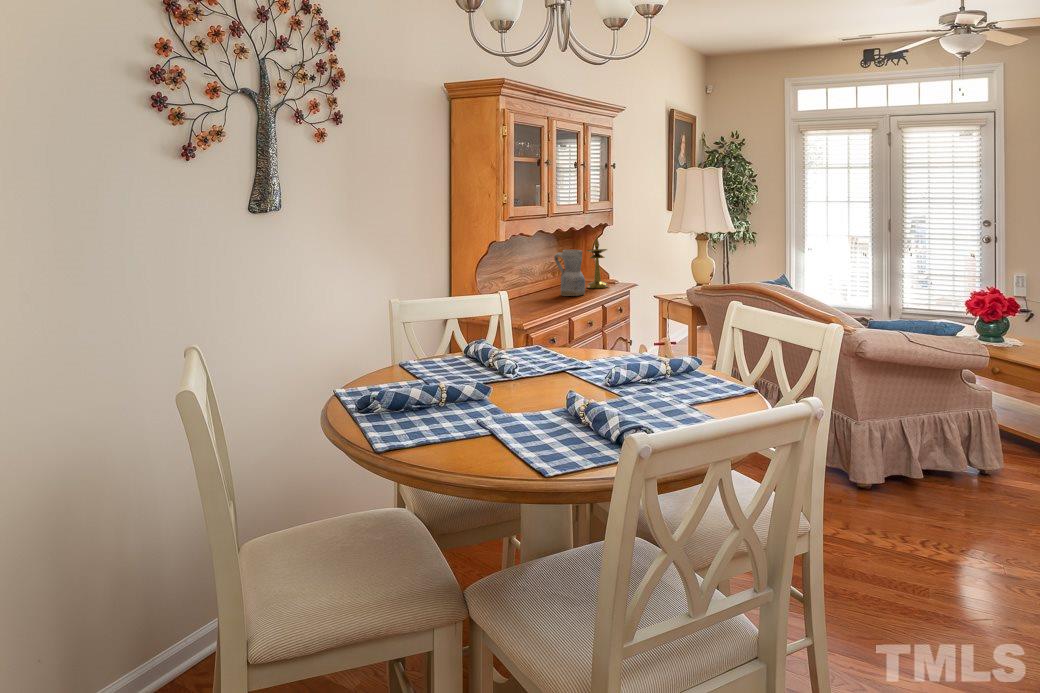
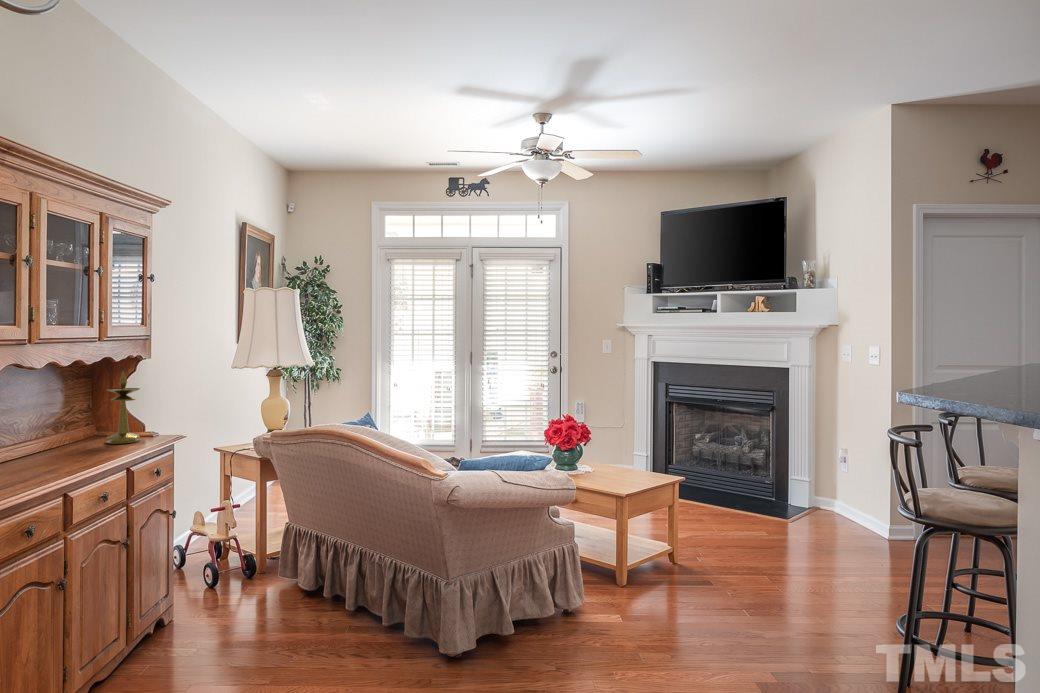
ceramic pitcher: present [554,250,585,296] -> none [44,390,97,459]

